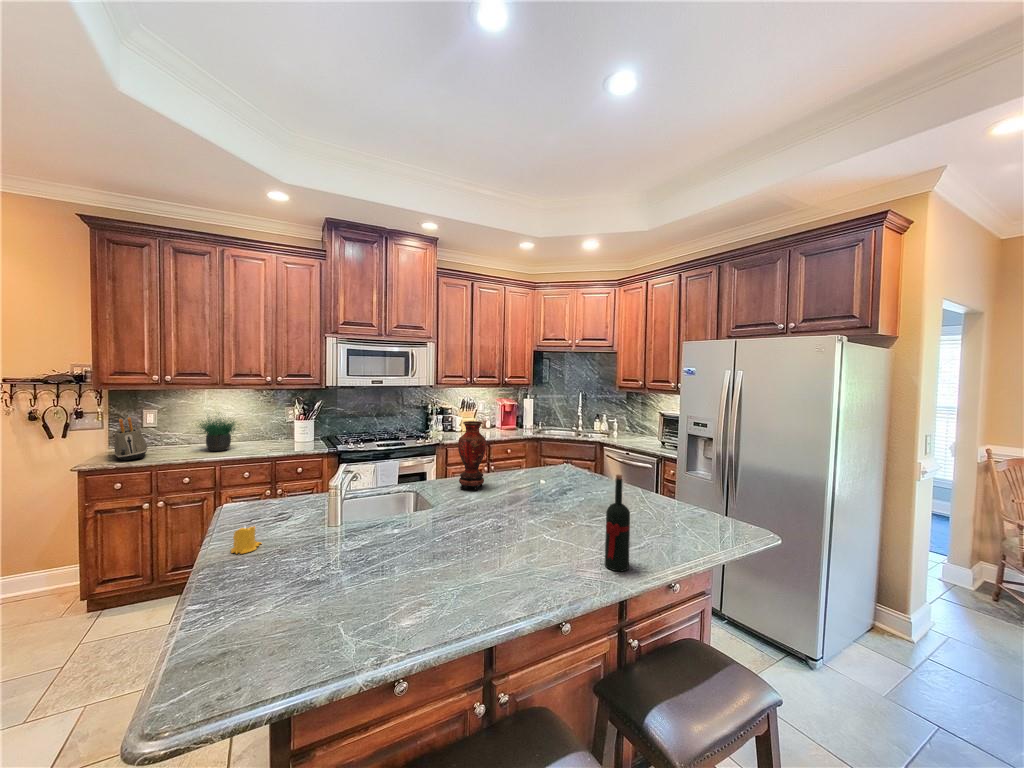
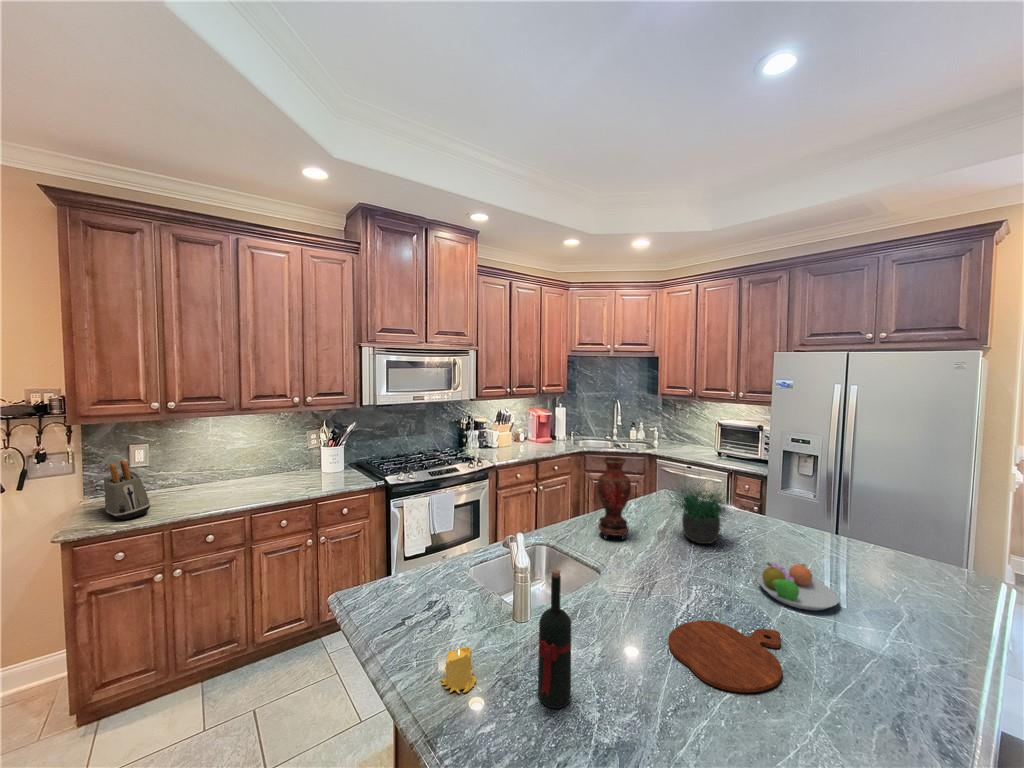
potted plant: present [200,417,236,451] -> present [671,482,734,544]
wine bottle: present [605,474,630,571] -> present [538,569,571,709]
fruit bowl: none [534,501,597,537] -> present [758,562,839,611]
cutting board: none [412,534,512,570] -> present [668,620,782,692]

